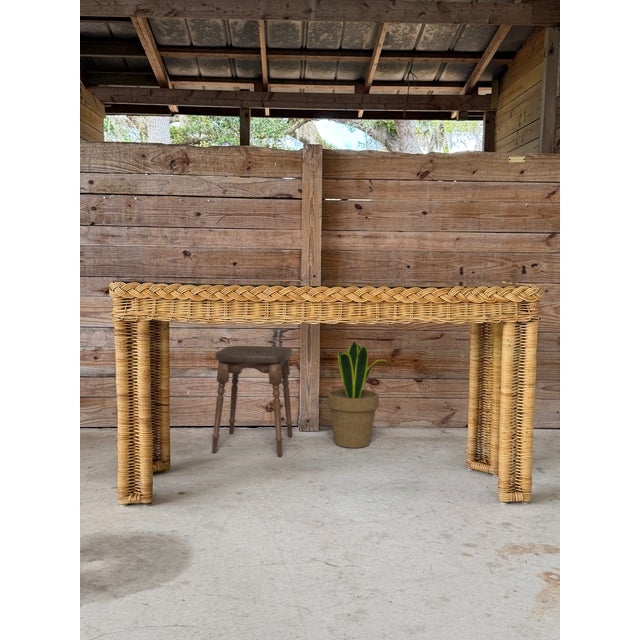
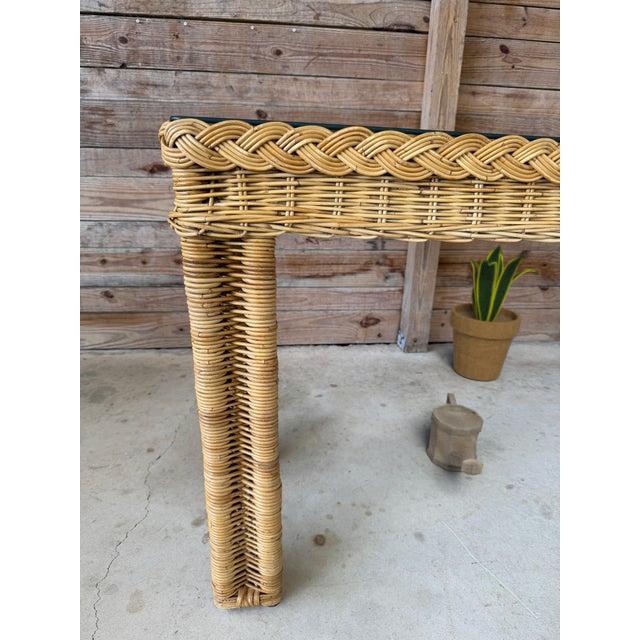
stool: present [212,346,293,456] -> none [312,249,417,399]
watering can: none [276,442,311,489] -> present [427,393,483,475]

